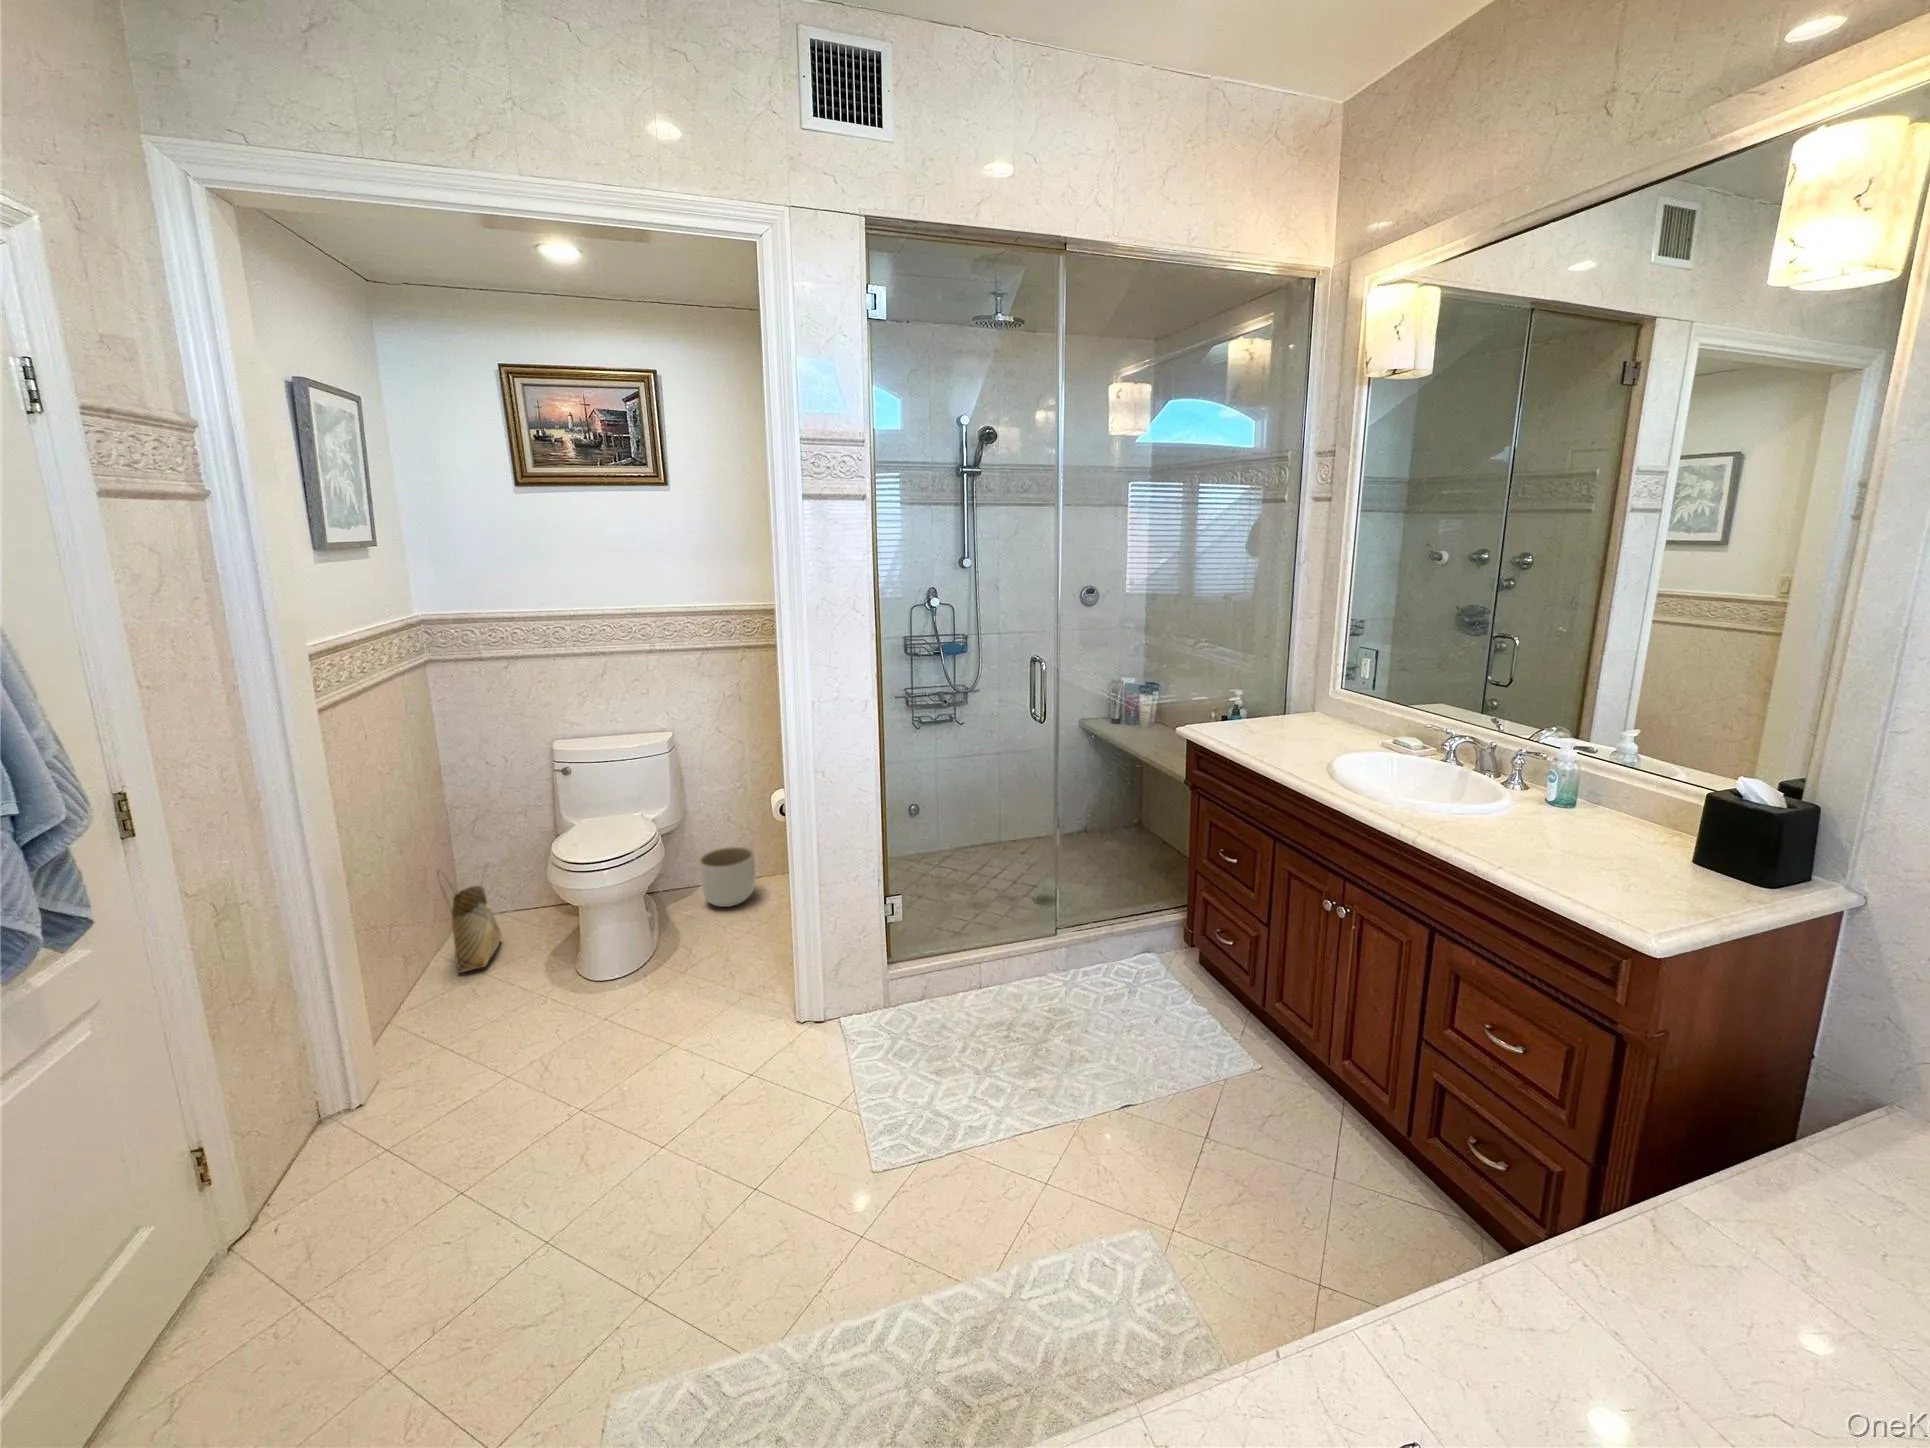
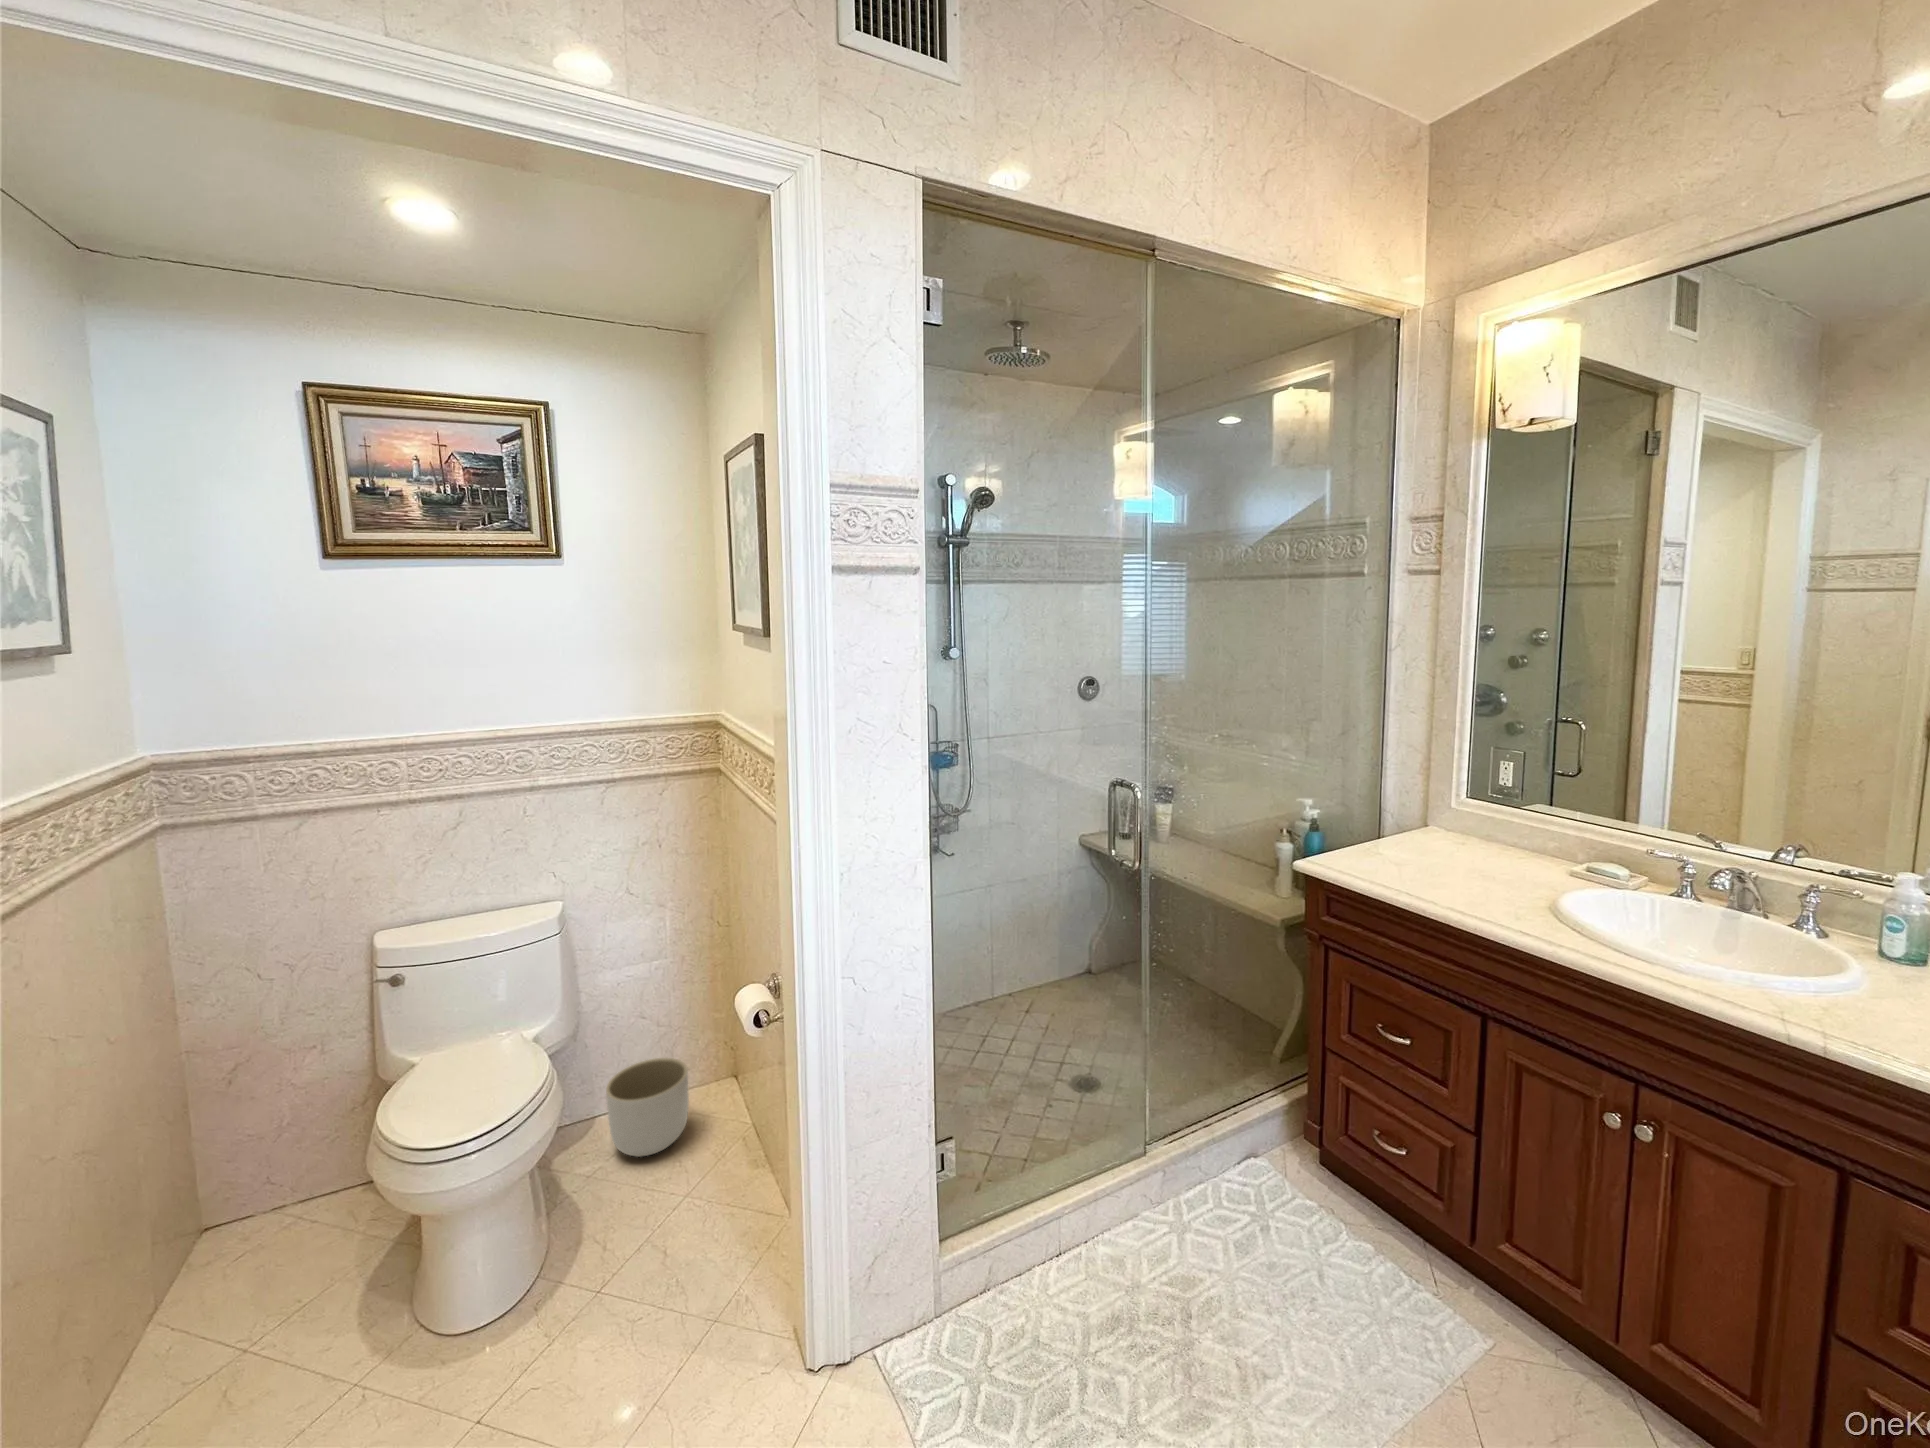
woven basket: present [437,864,502,973] -> none [154,1154,274,1369]

